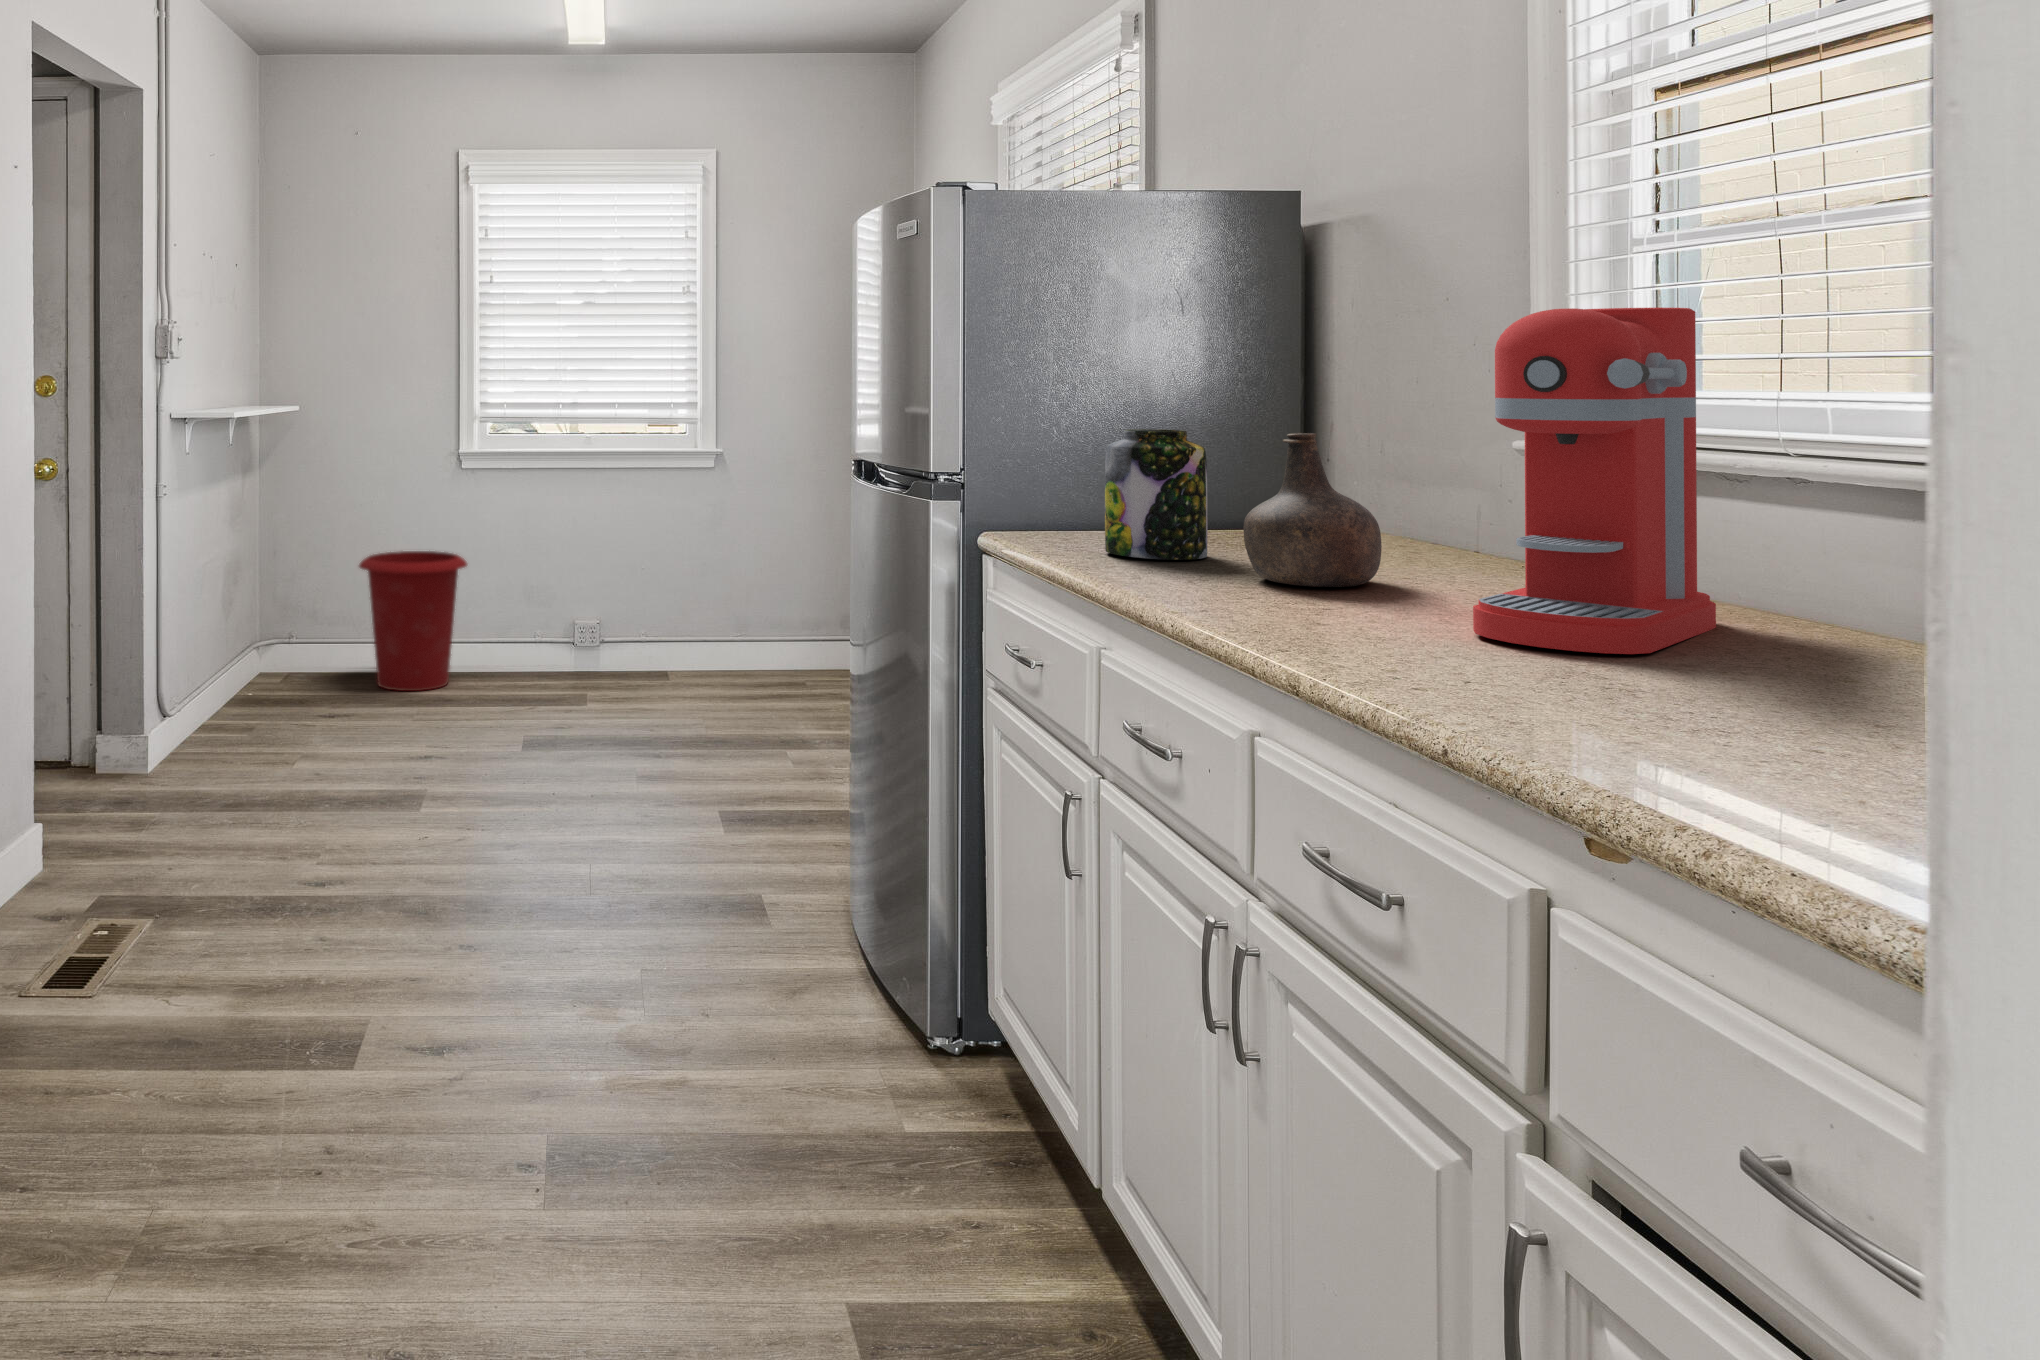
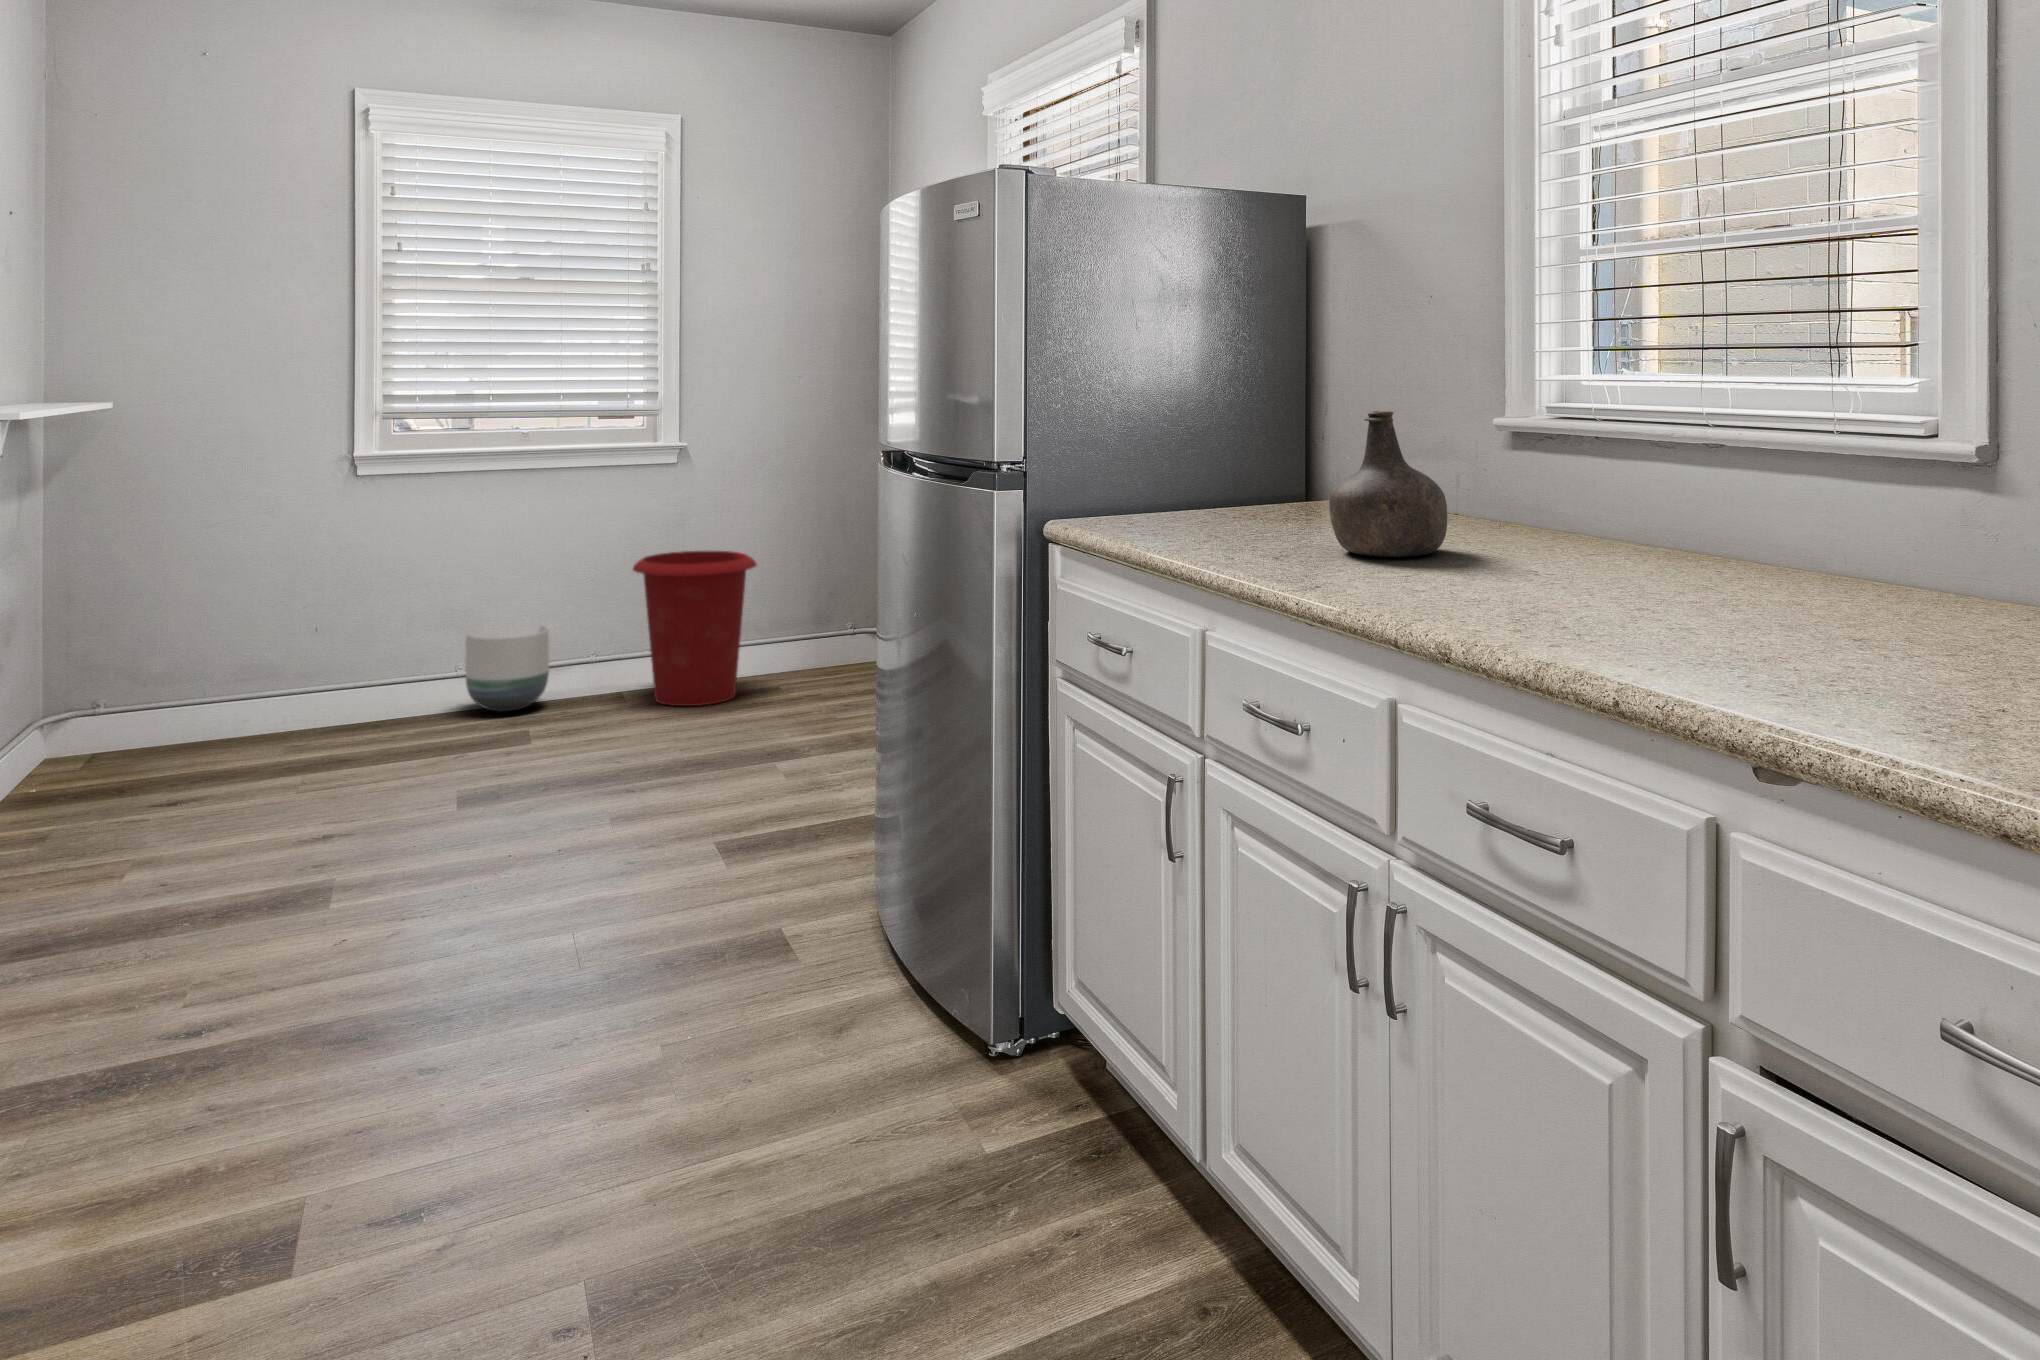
coffee maker: present [1473,308,1716,654] -> none [1558,297,1721,602]
jar: present [1105,429,1208,560] -> none [1185,410,1280,538]
waste bin: present [359,551,467,691] -> present [633,551,757,706]
planter: none [541,605,607,680] -> present [465,626,549,712]

